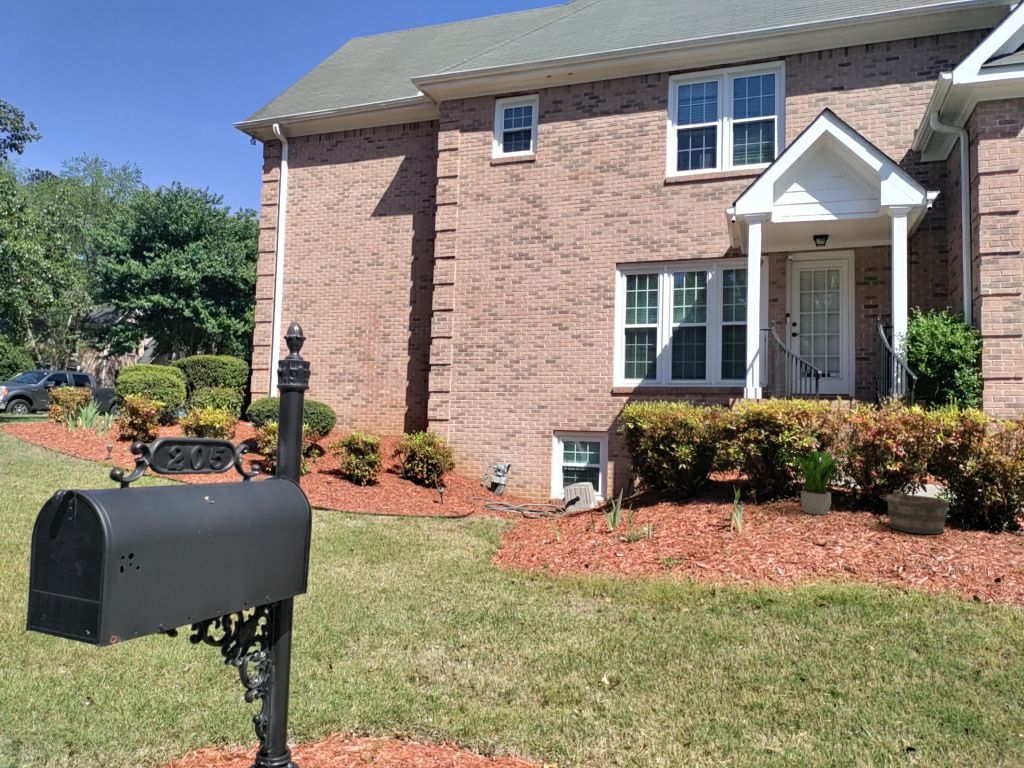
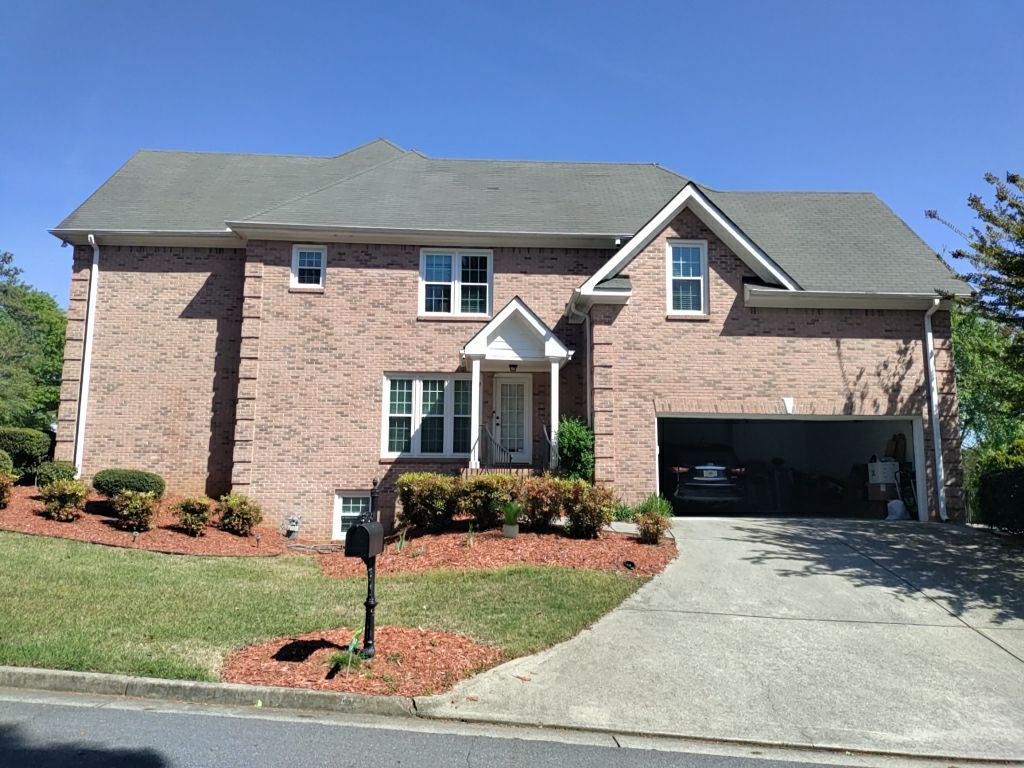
bucket: present [880,490,949,534] -> none [542,522,574,544]

